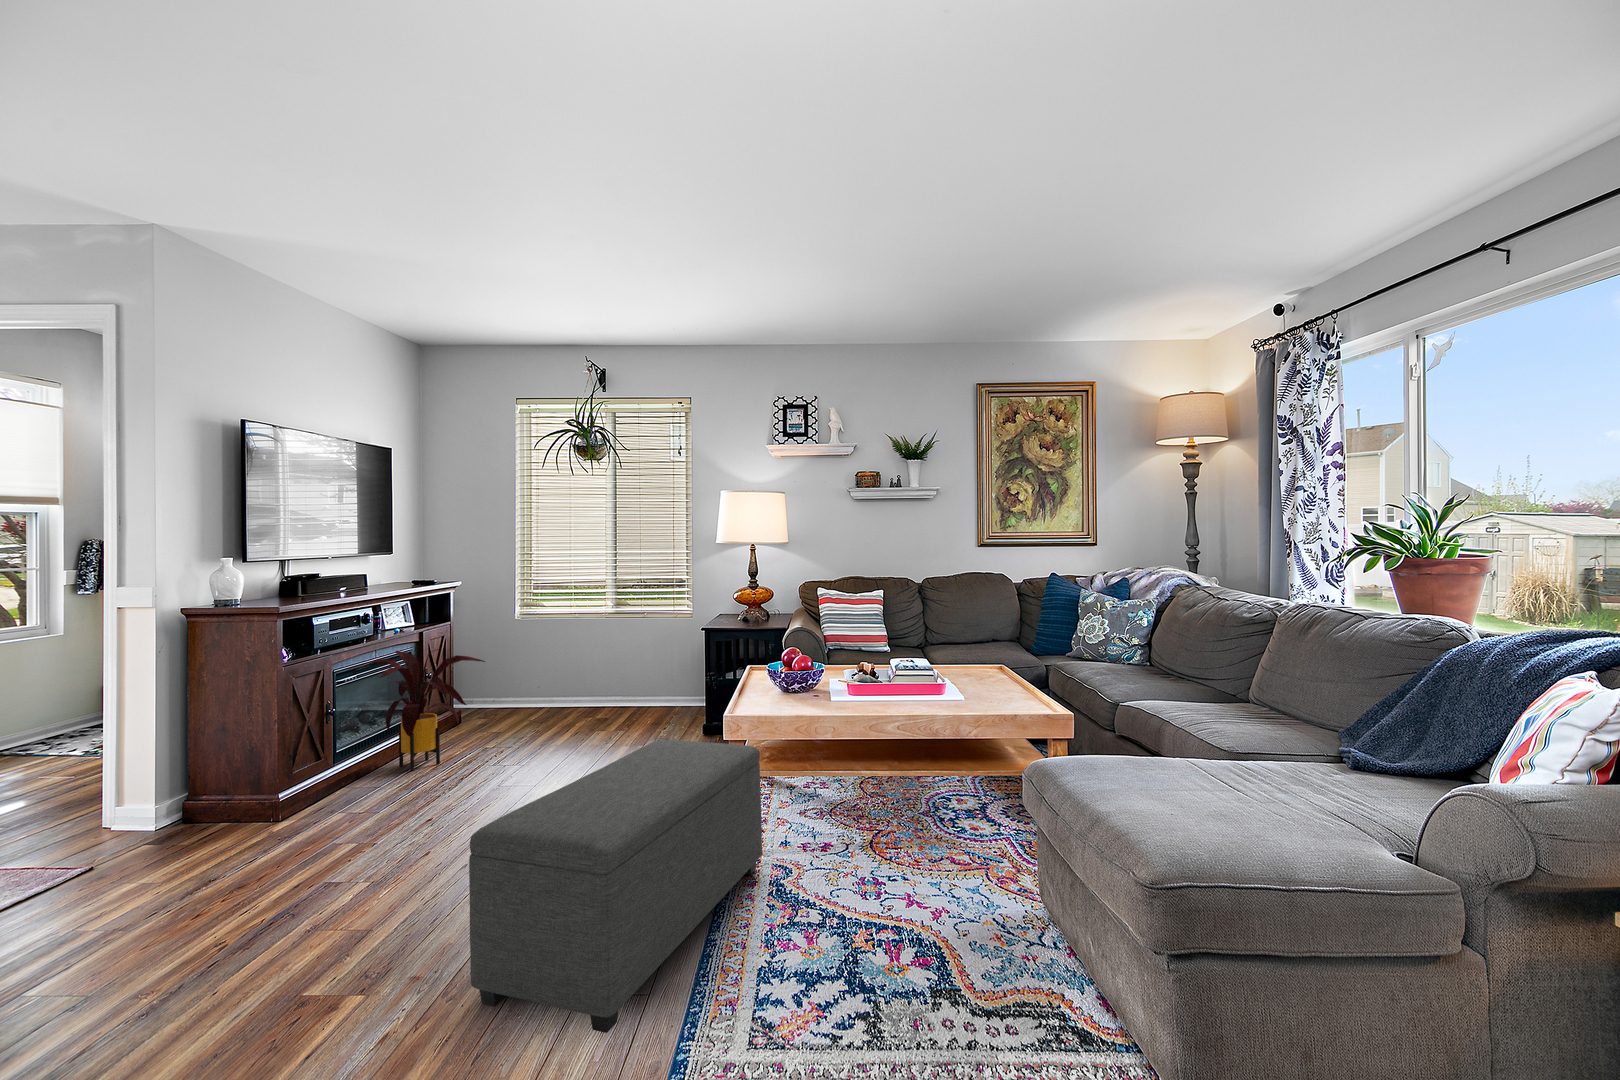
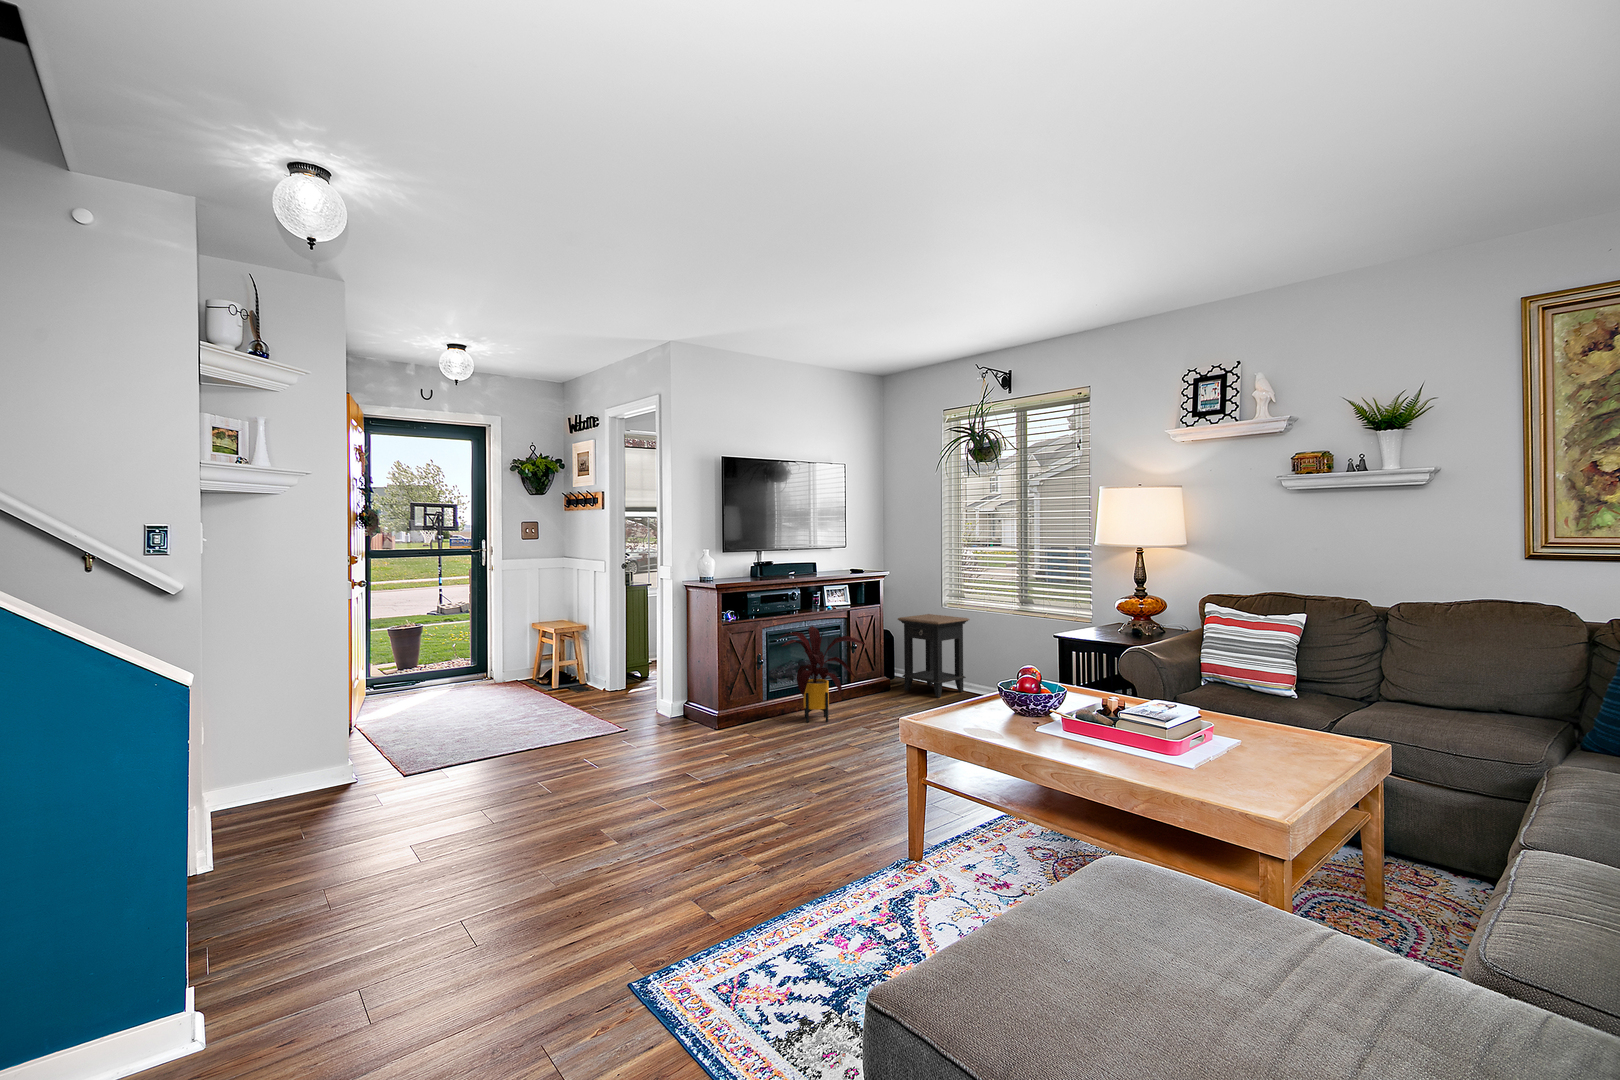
side table: none [475,628,556,717] -> present [898,614,969,698]
ottoman: present [469,740,762,1033] -> none [640,739,913,934]

